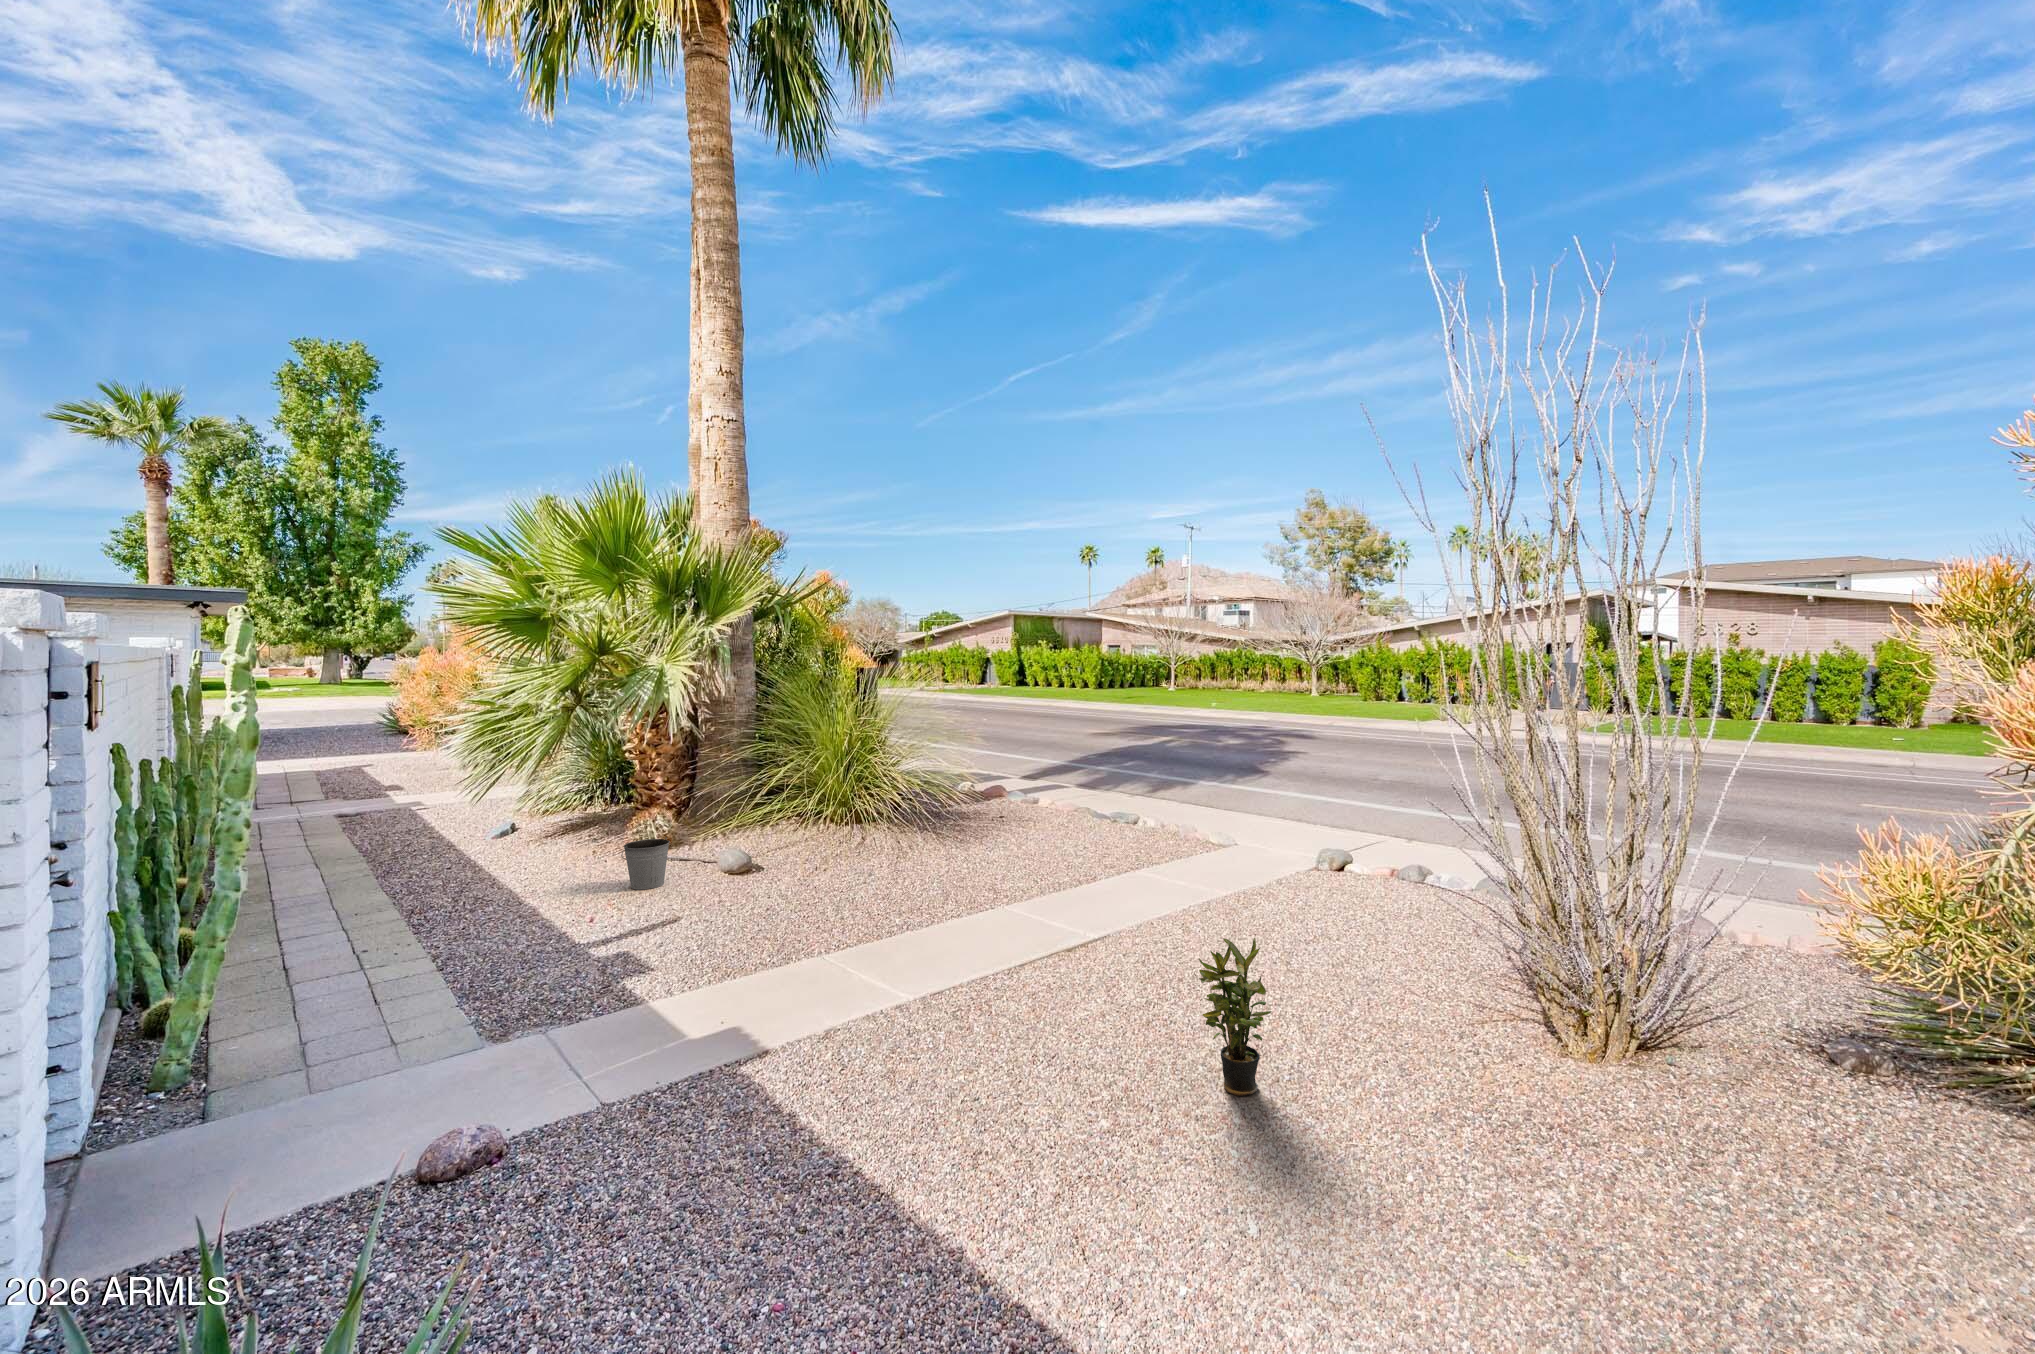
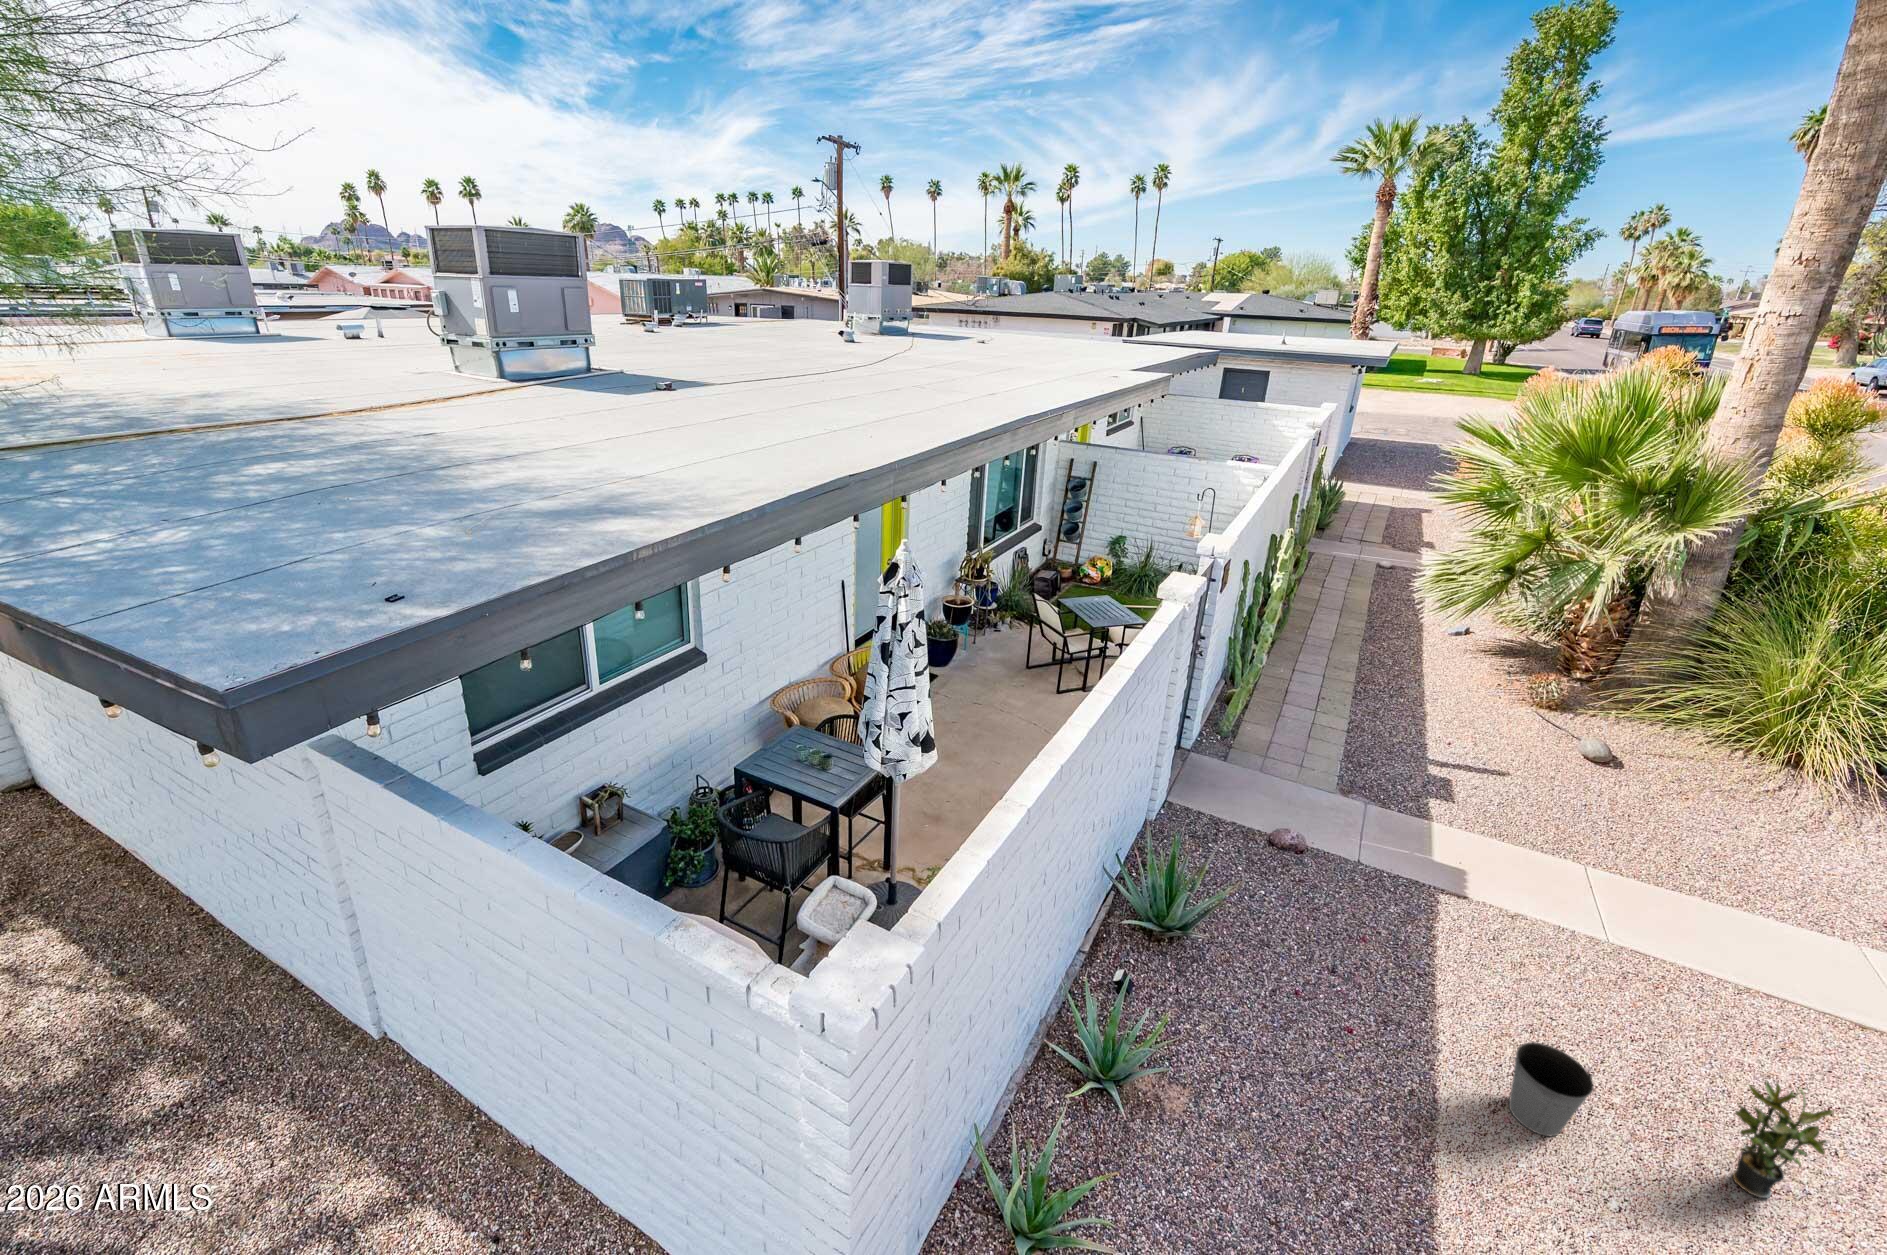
bucket: present [621,838,670,890] -> present [1509,1042,1594,1136]

